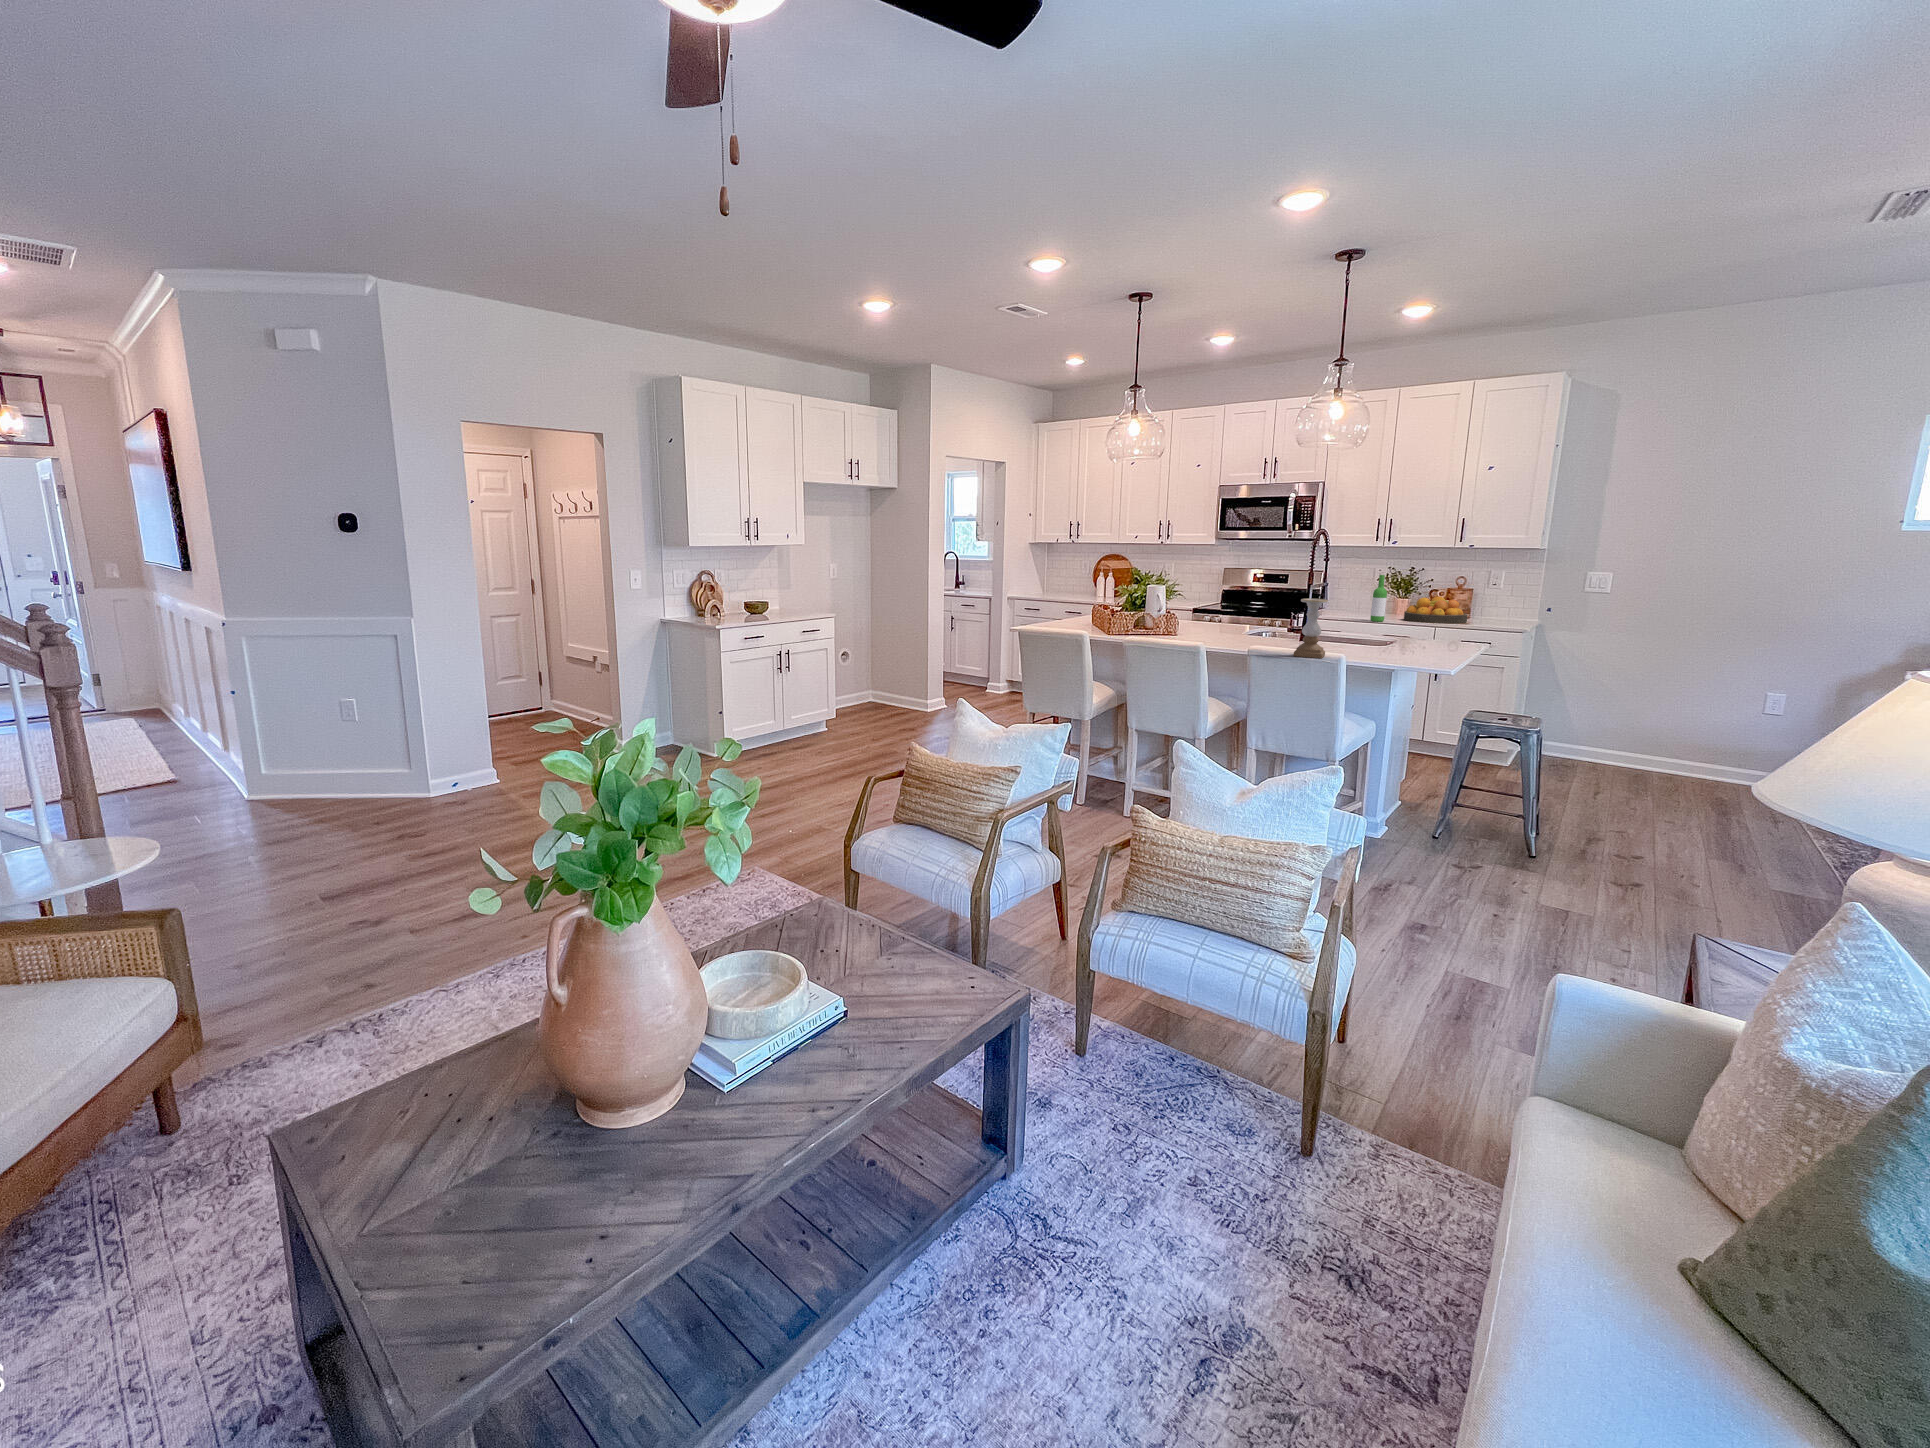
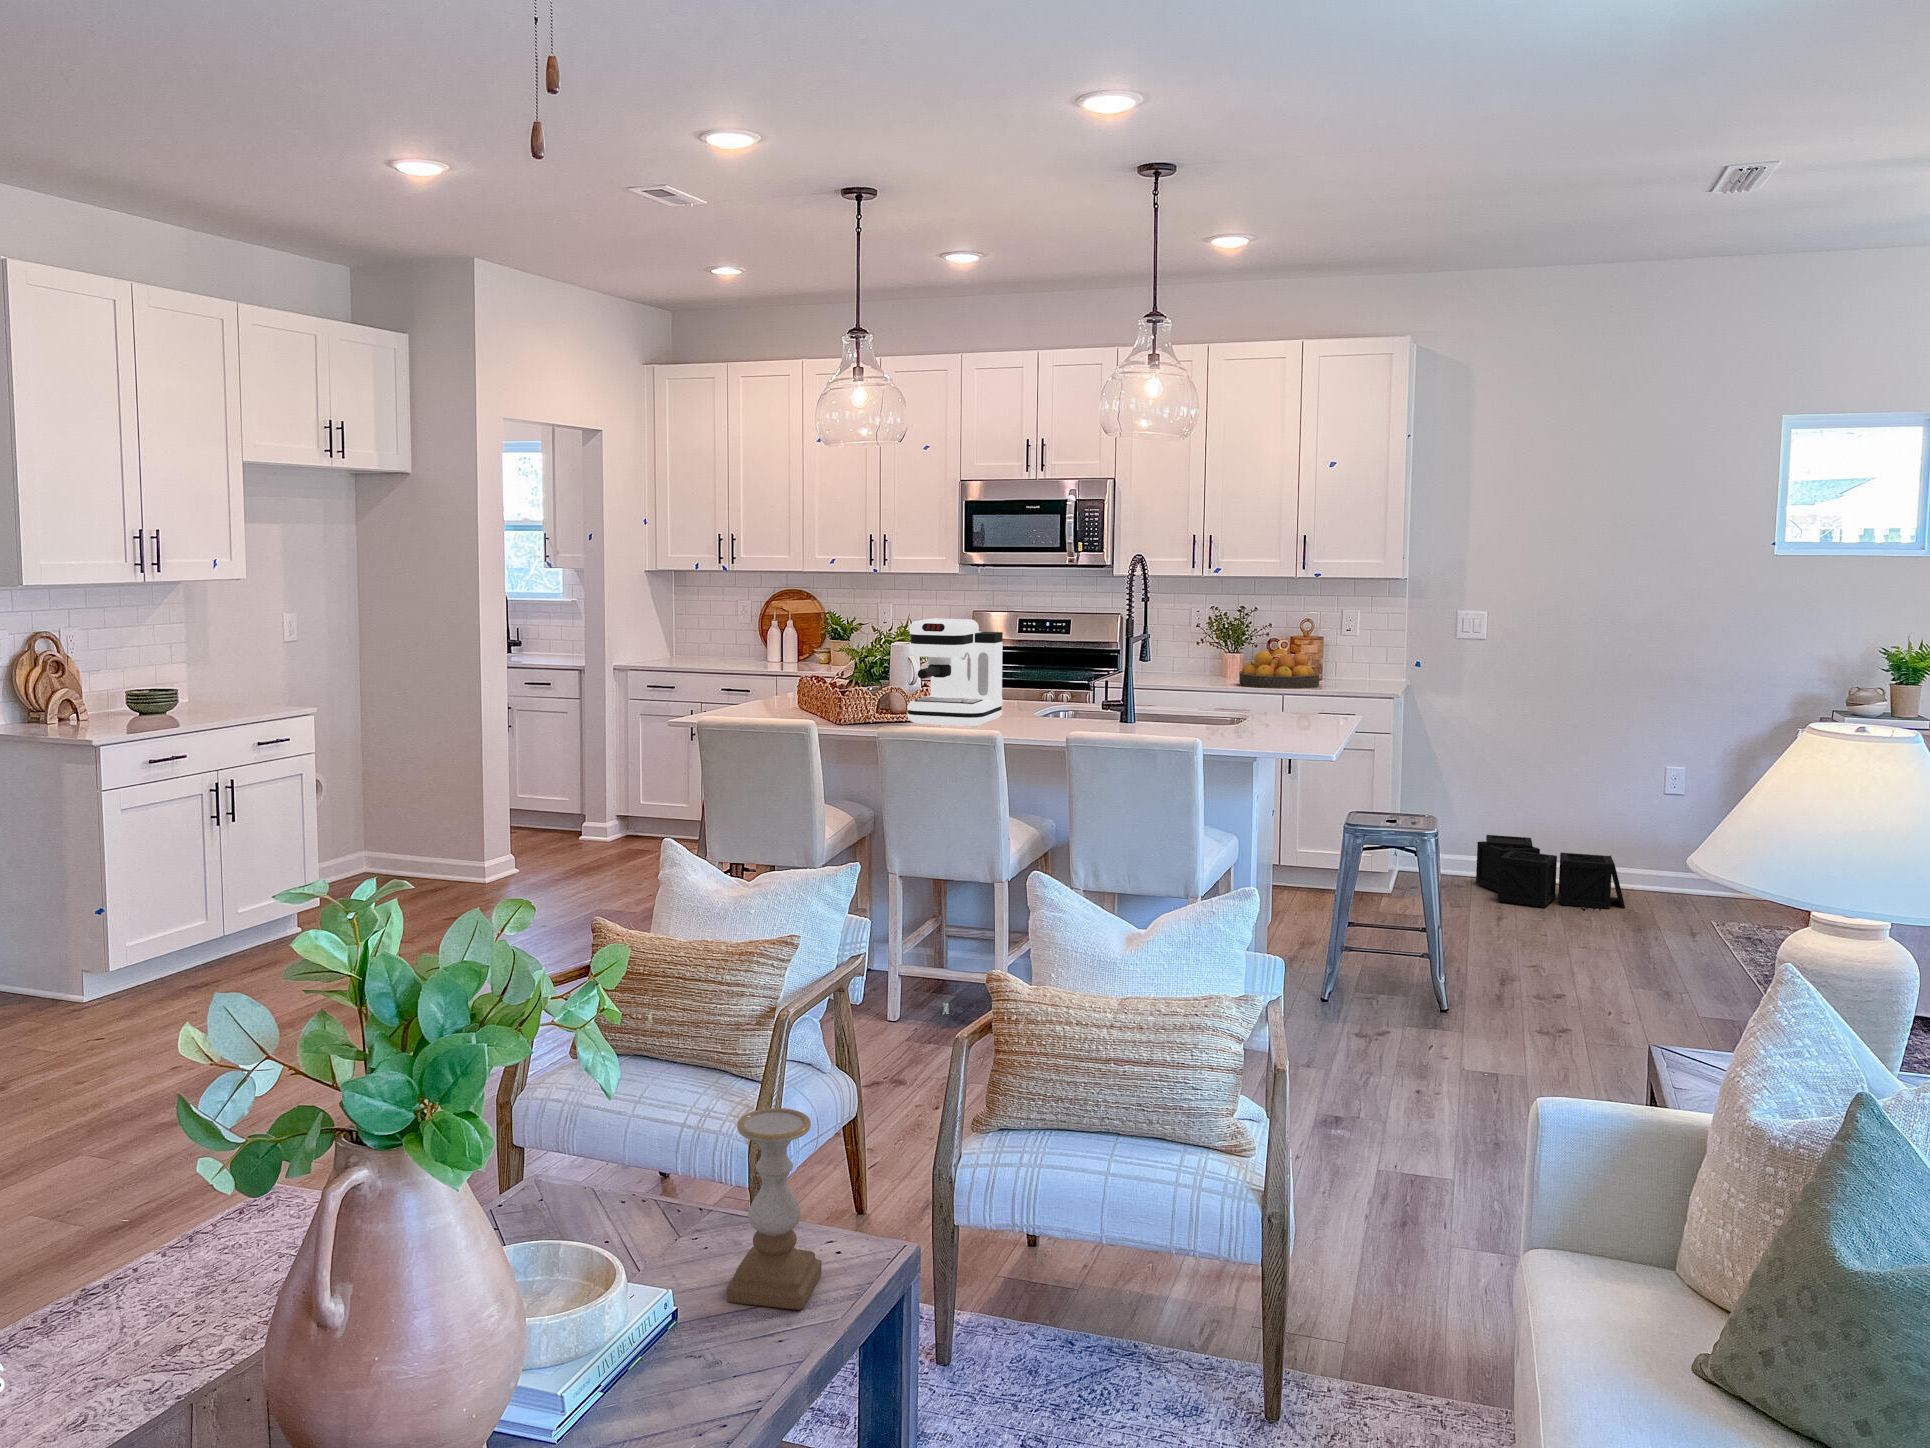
coffee maker: none [1146,572,1214,642] -> present [907,618,1003,727]
wine bottle: present [1370,575,1387,622] -> none [1198,619,1217,689]
candle holder: present [1293,598,1328,658] -> present [727,1108,822,1310]
storage bin: none [1585,733,1721,798] -> present [1476,835,1625,911]

